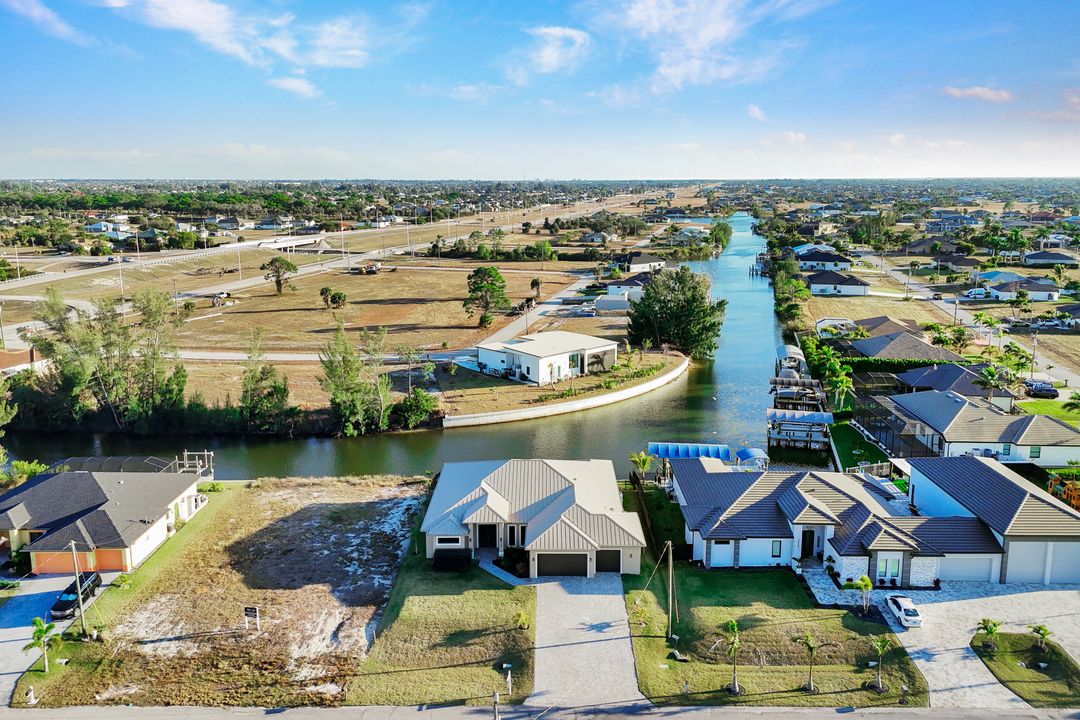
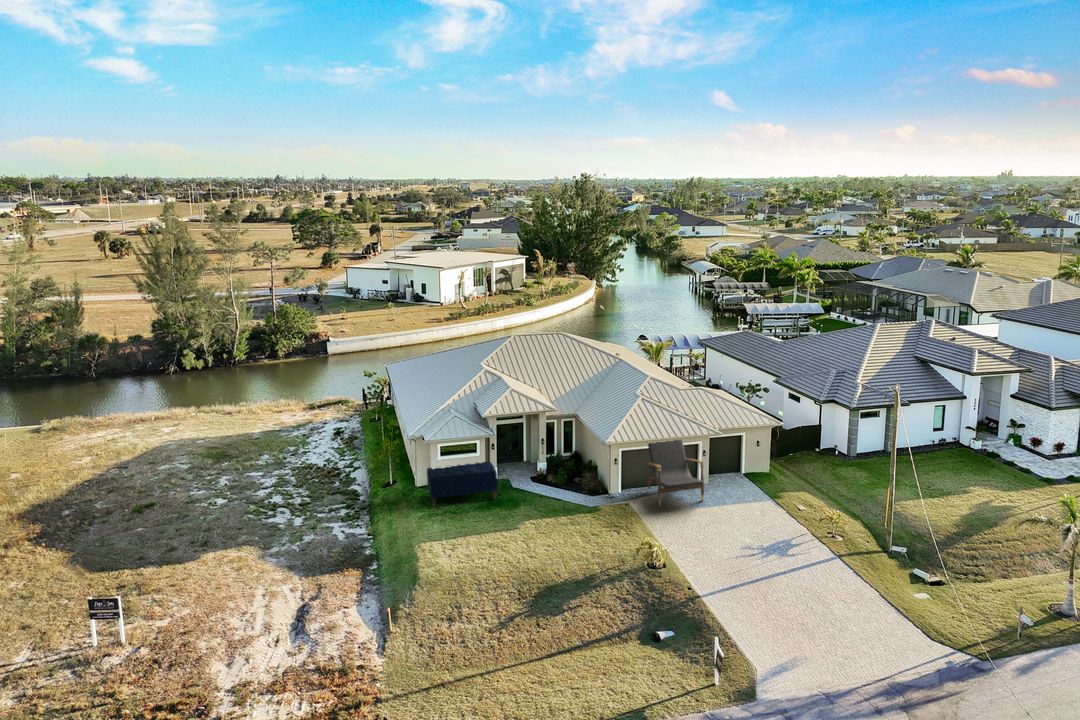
lounge chair: none [556,548,585,590] -> present [648,439,704,506]

